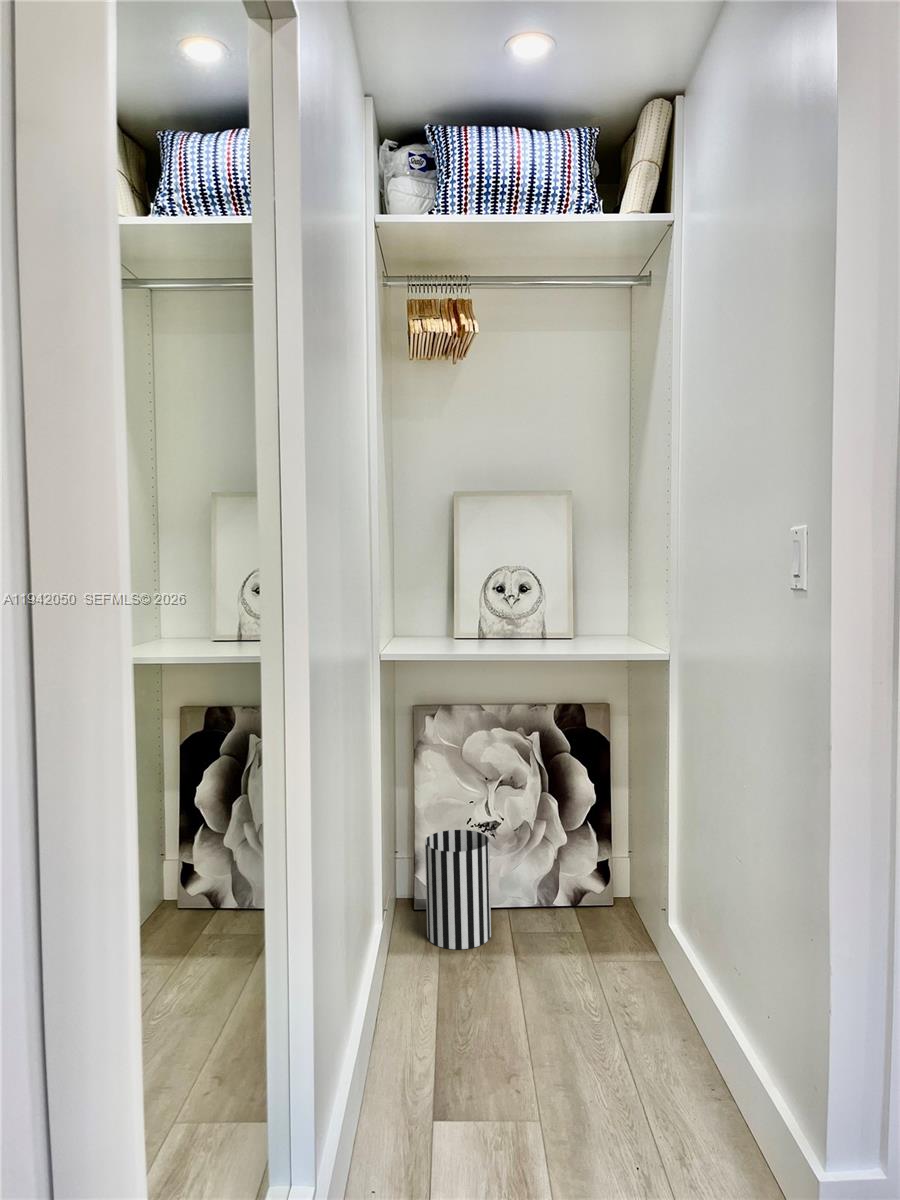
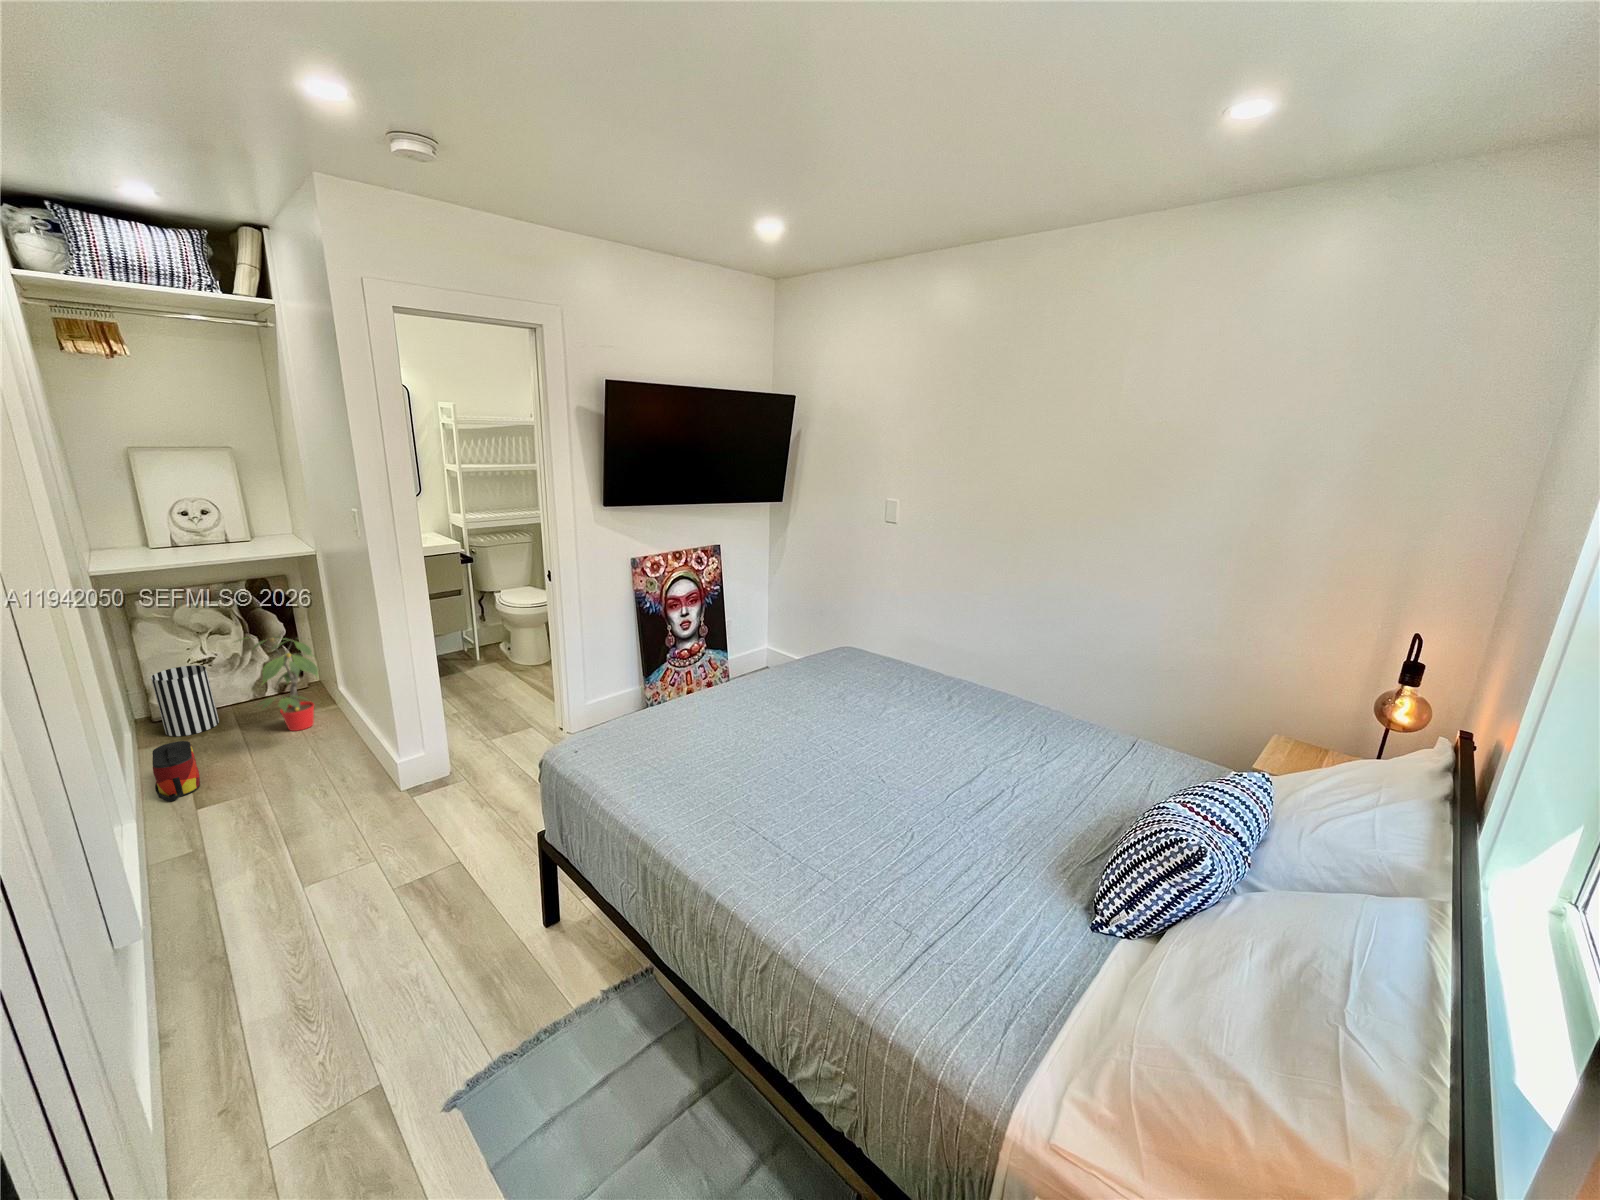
potted plant: none [525,801,657,1000] -> present [239,637,318,731]
bag: none [394,974,454,1104] -> present [152,741,200,801]

